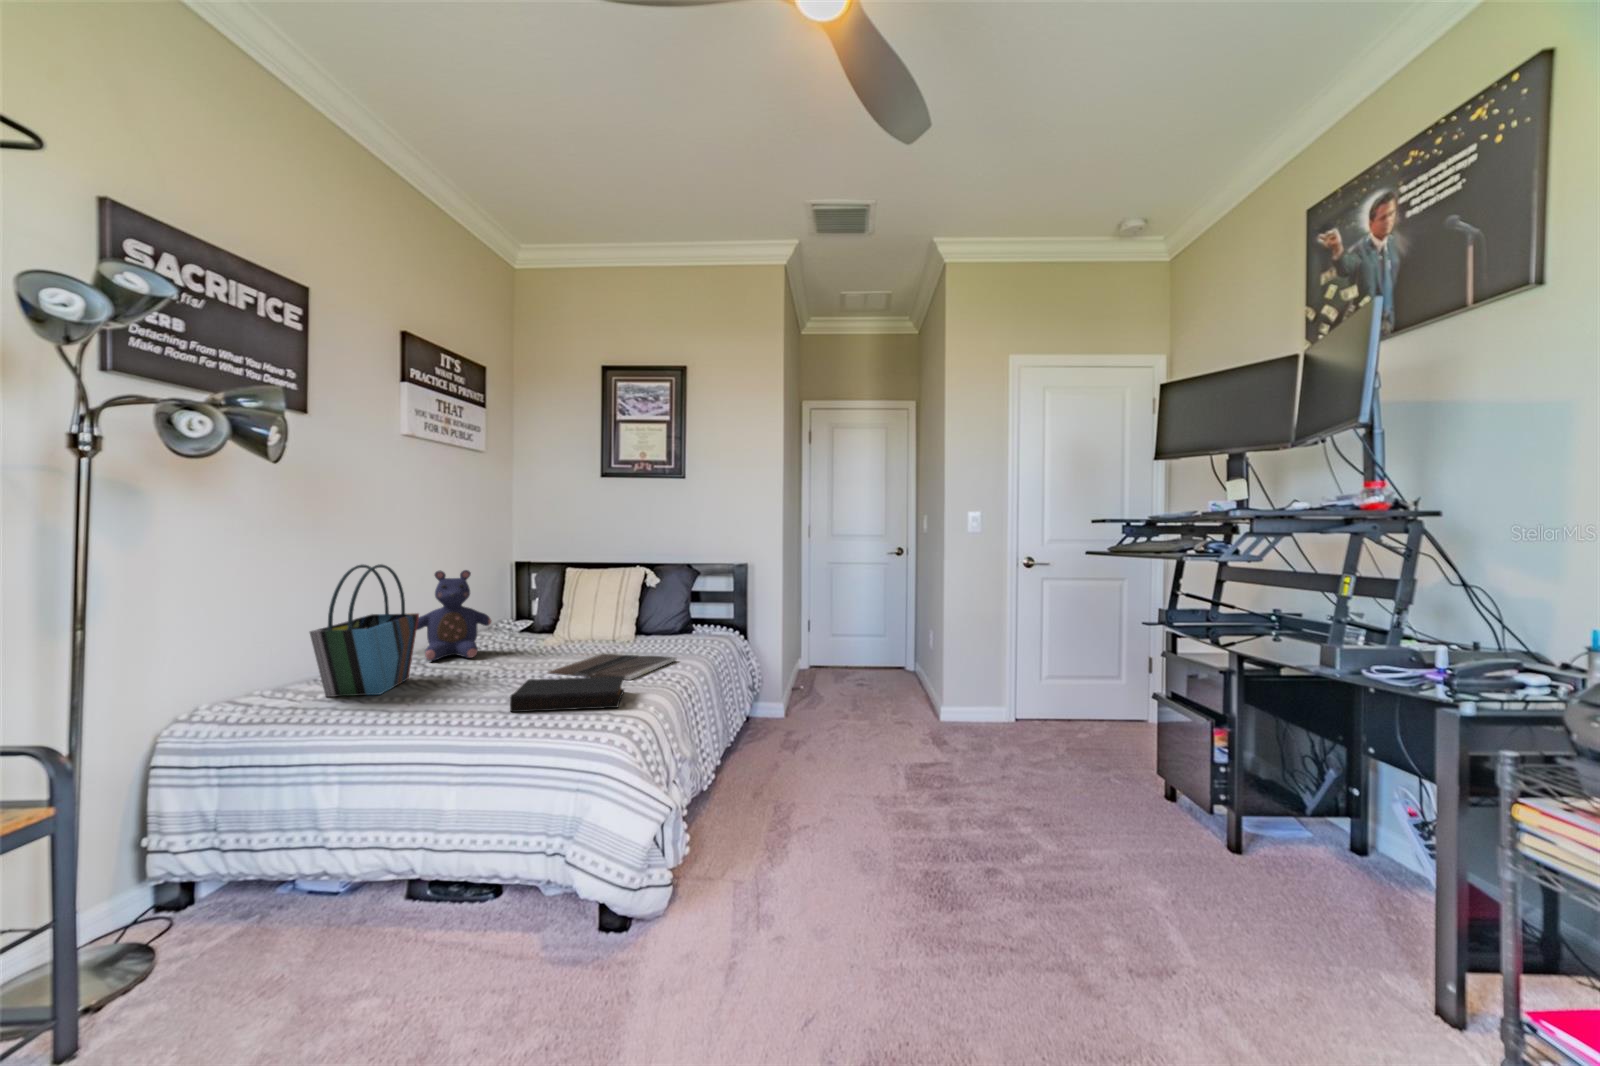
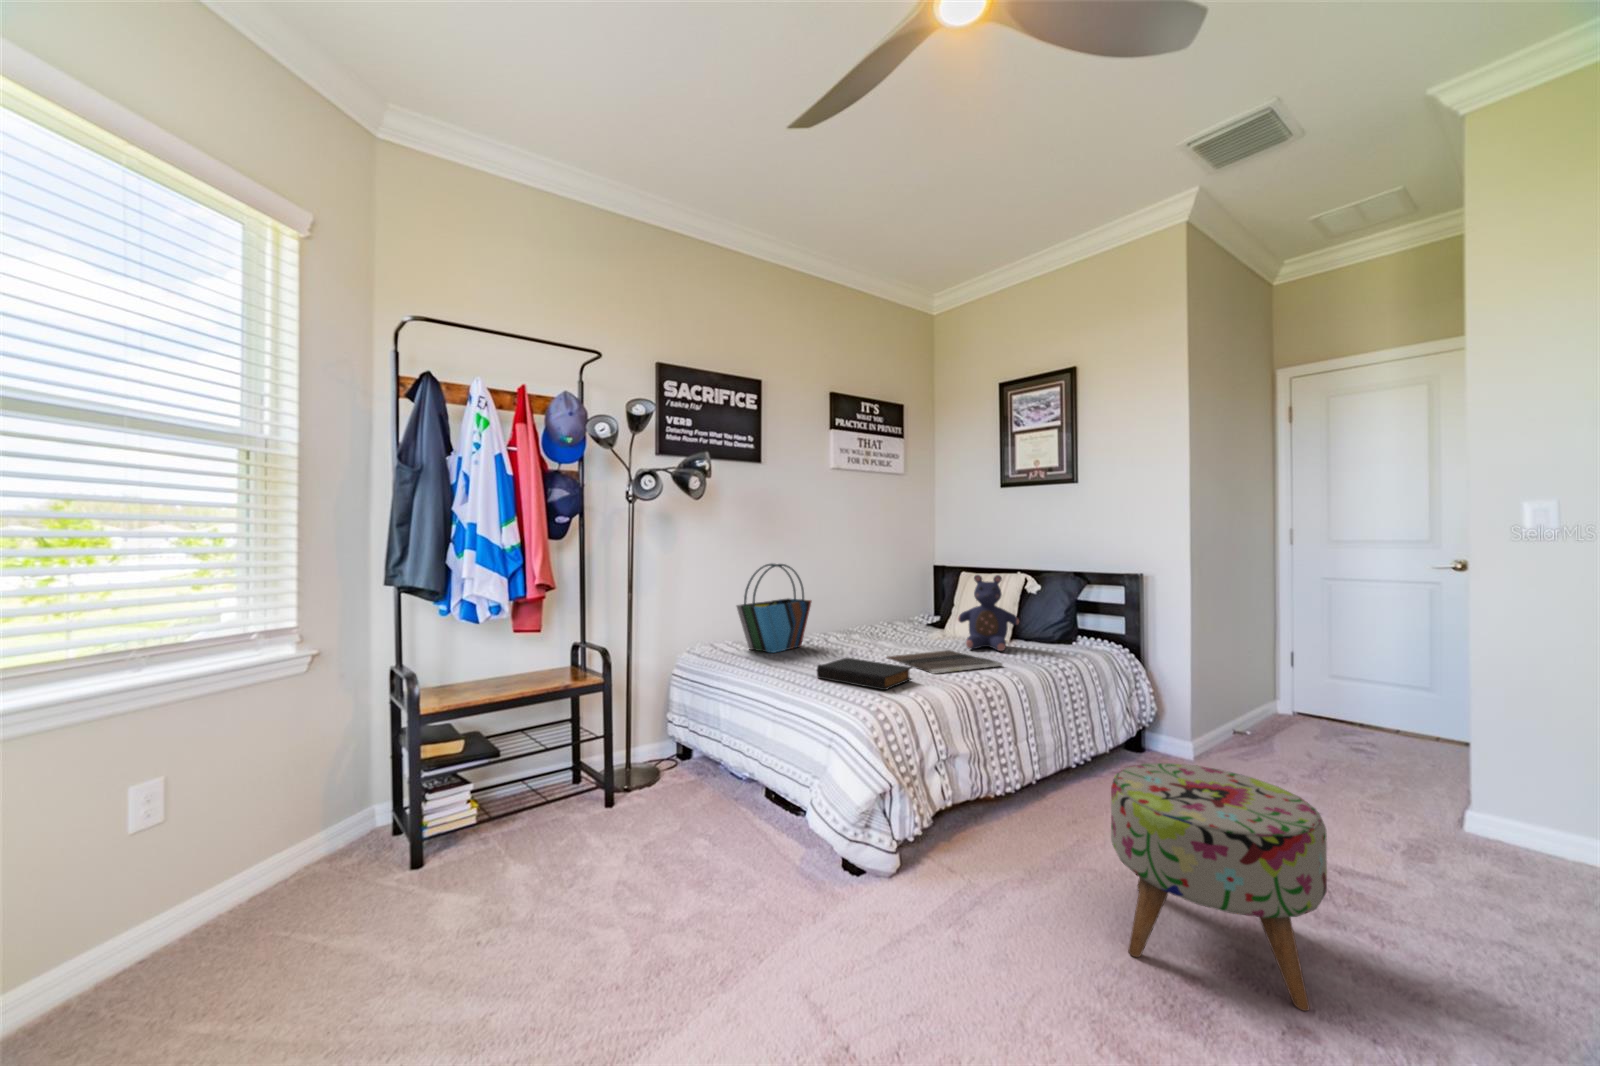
teddy bear: present [417,570,491,661] -> present [958,575,1019,651]
ottoman: none [838,711,983,881] -> present [1111,763,1327,1011]

